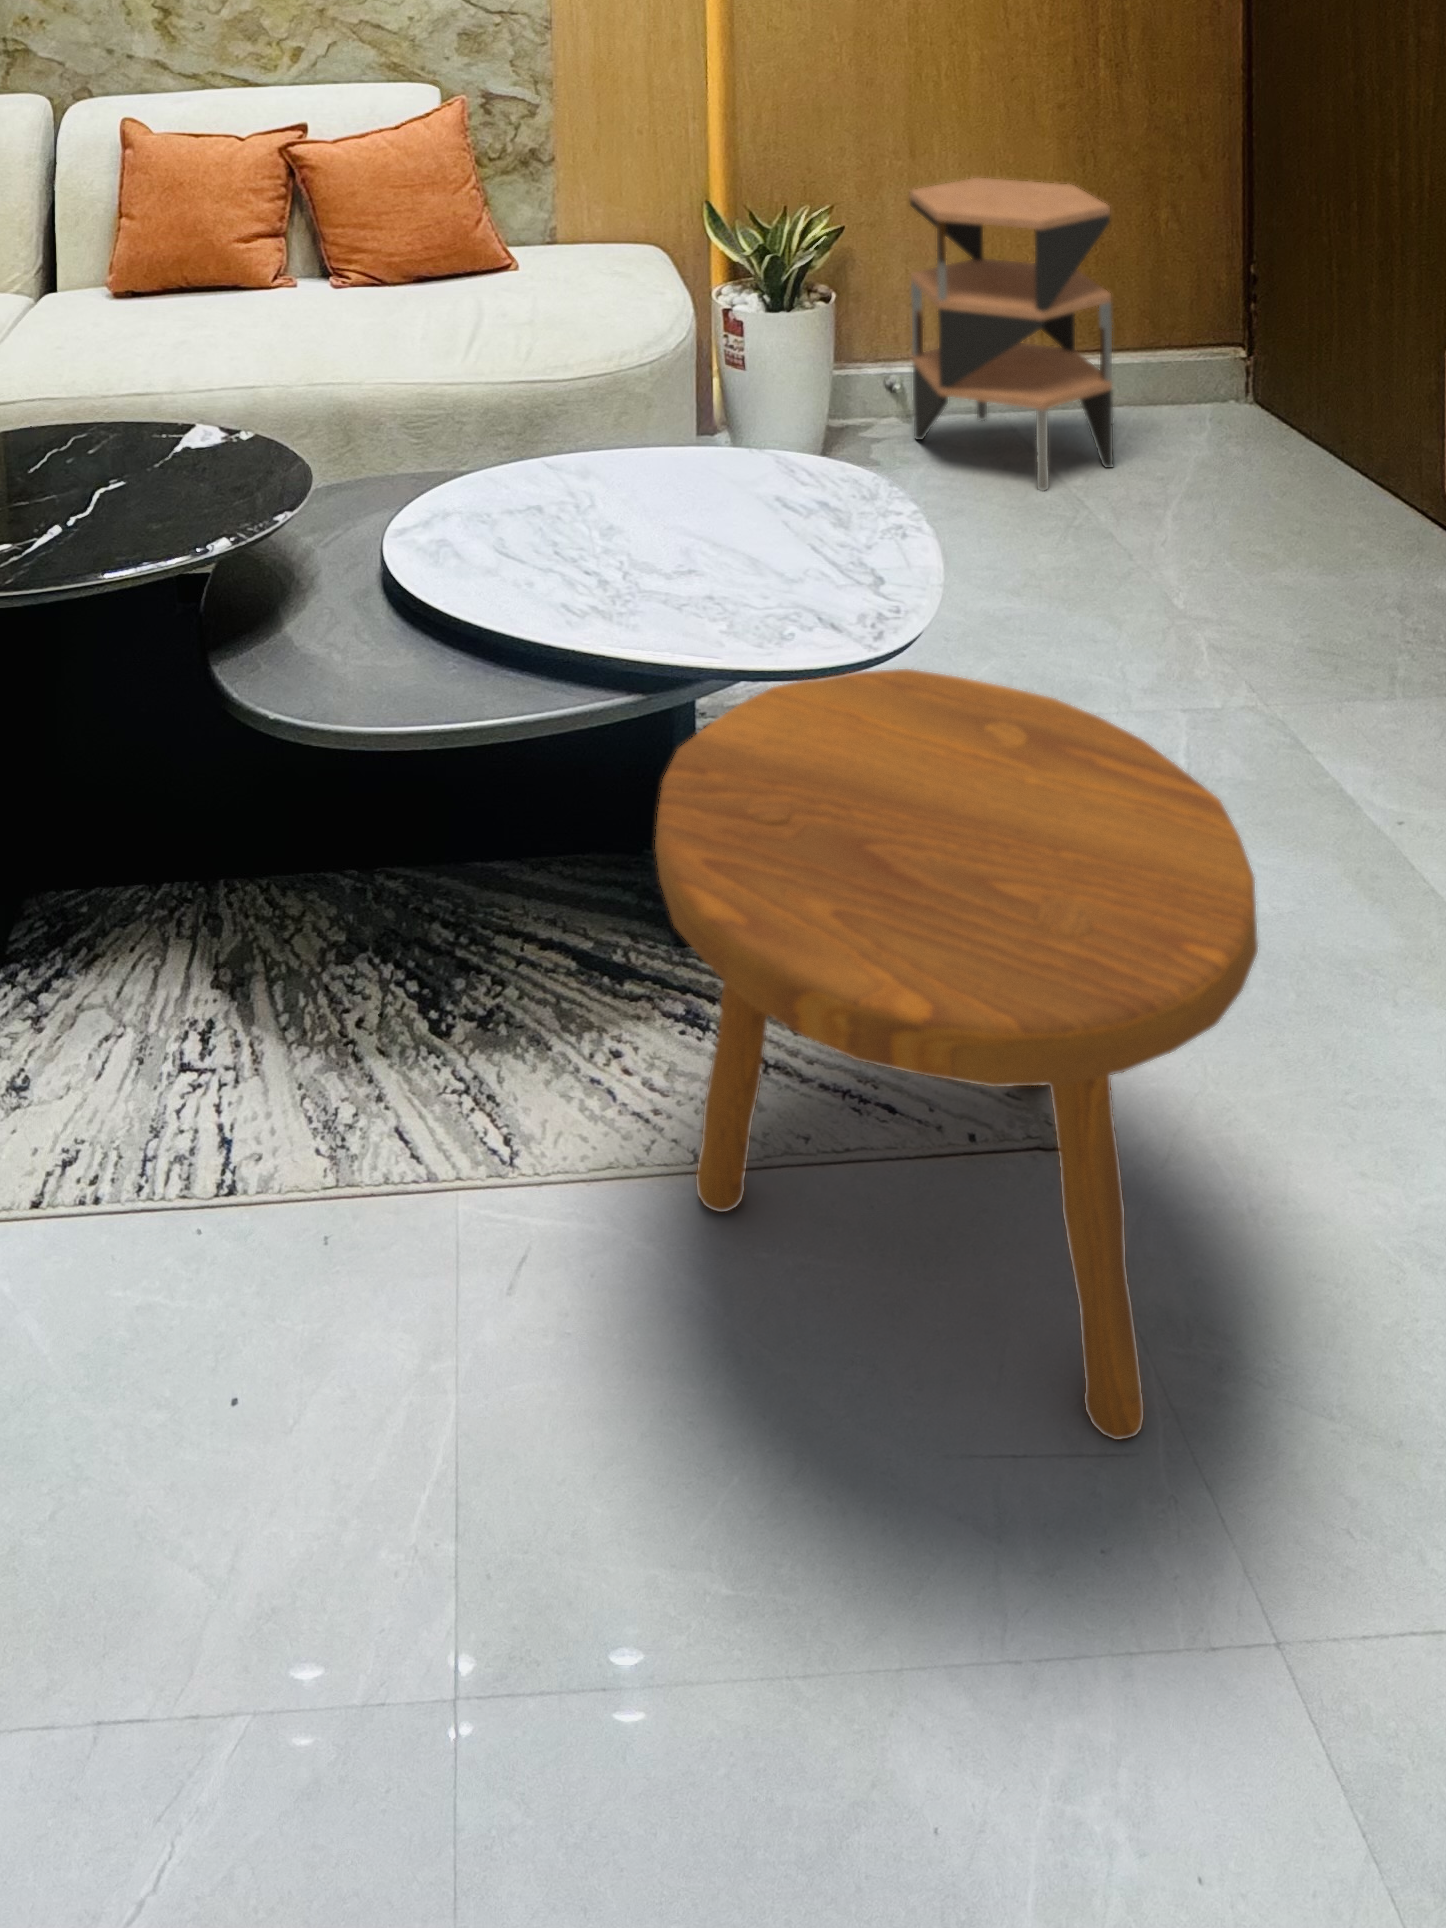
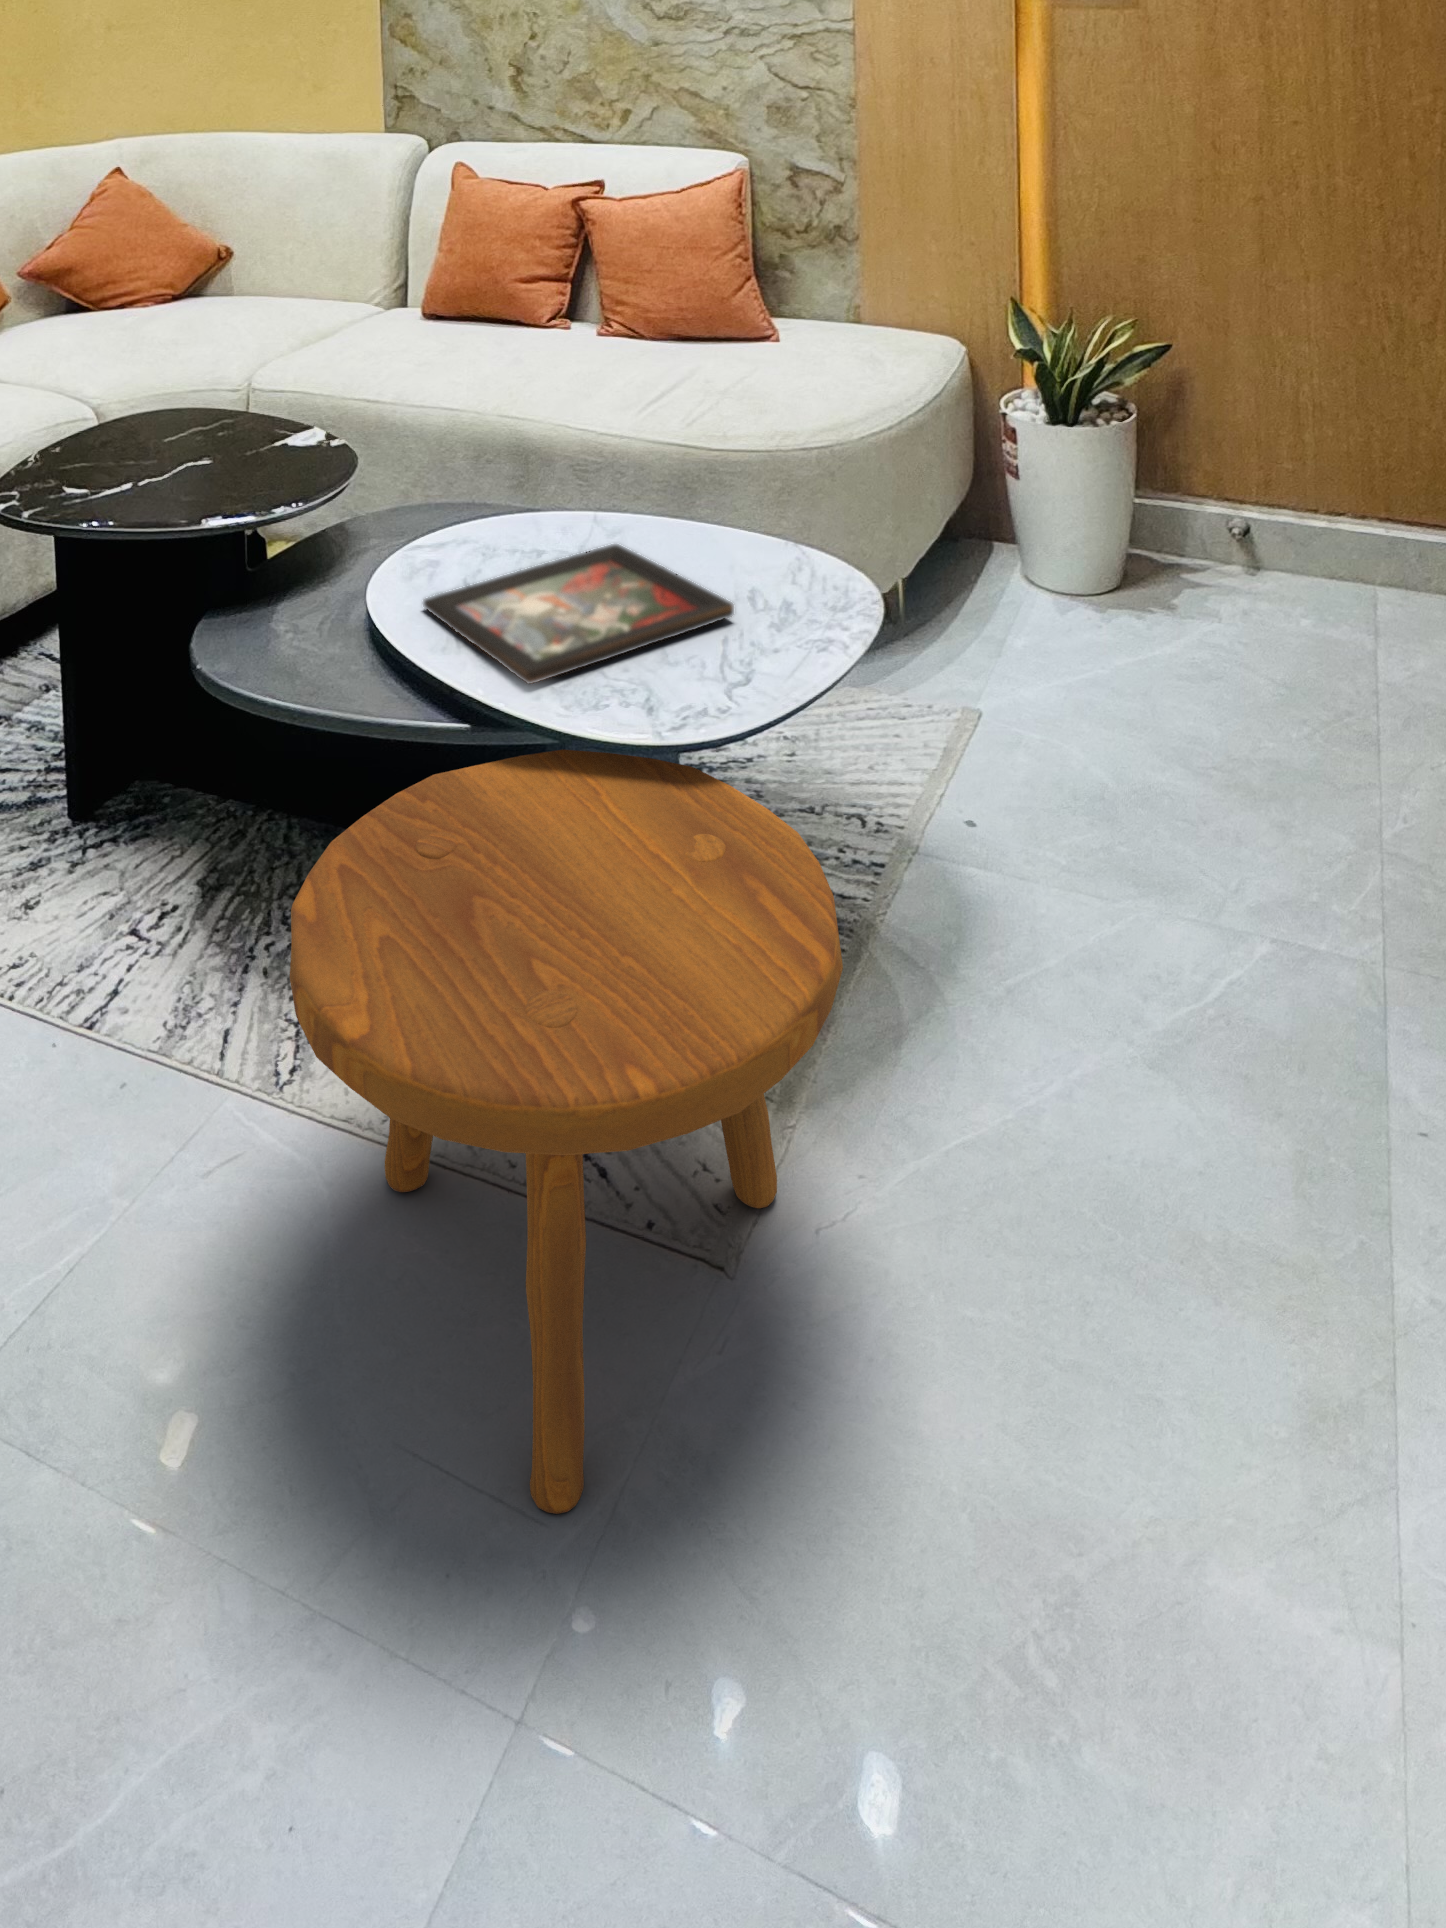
side table: present [910,178,1113,491] -> none [1214,305,1437,668]
decorative tray: none [500,481,810,630] -> present [423,544,734,684]

